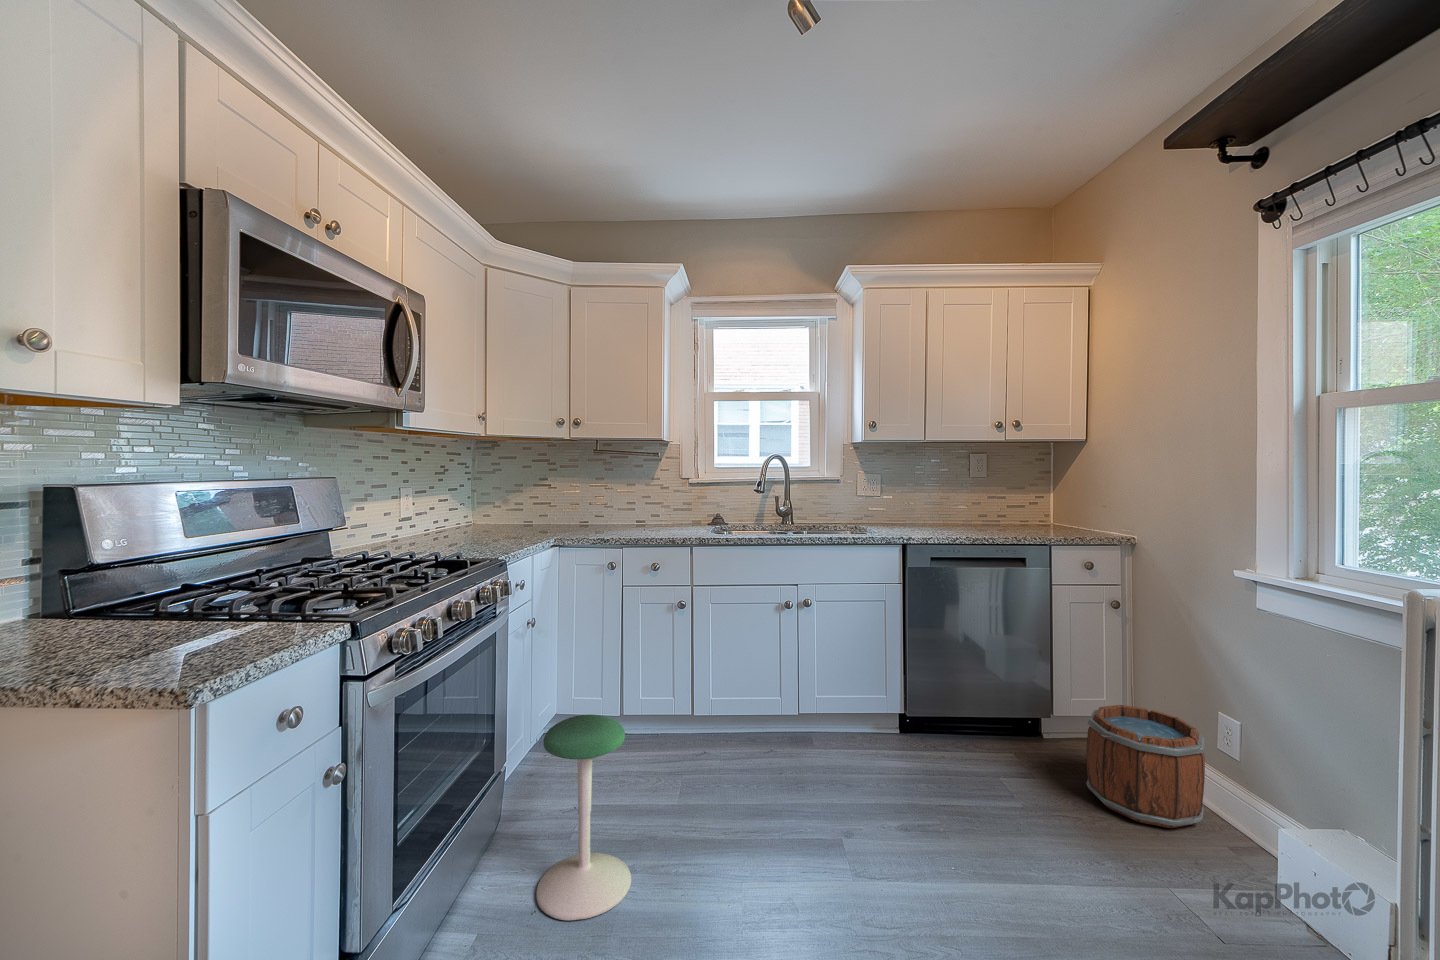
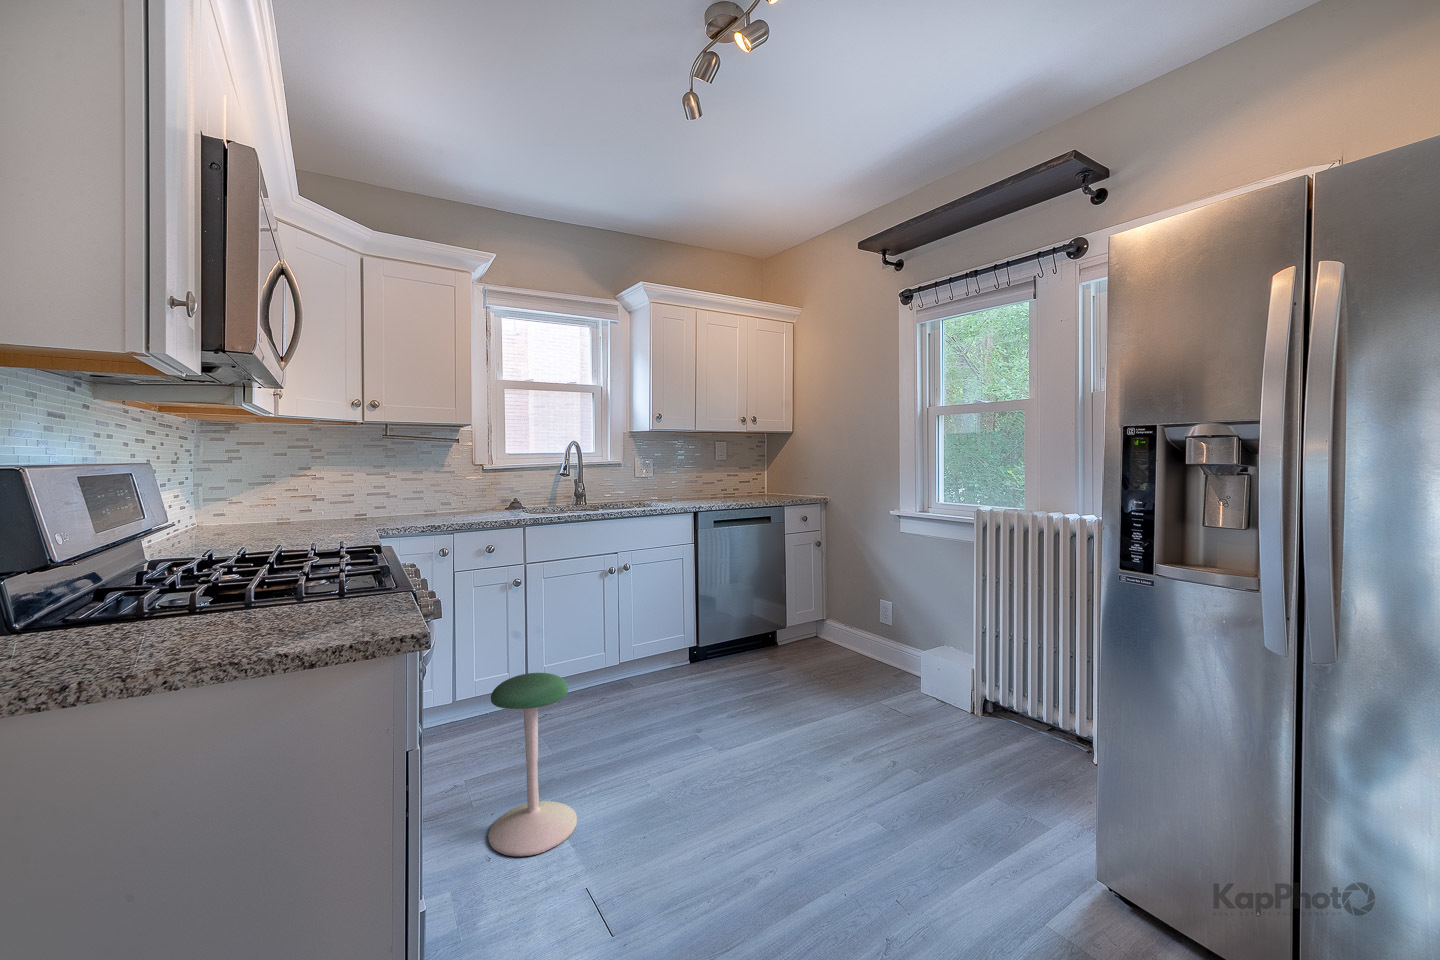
bucket: present [1086,705,1205,828] -> none [820,605,884,673]

